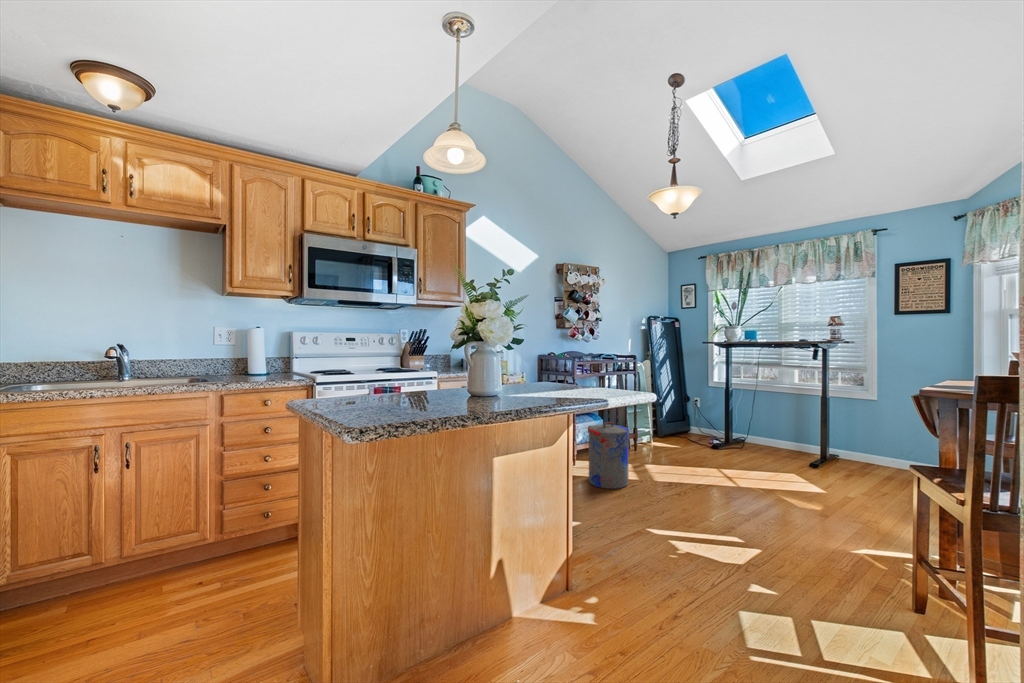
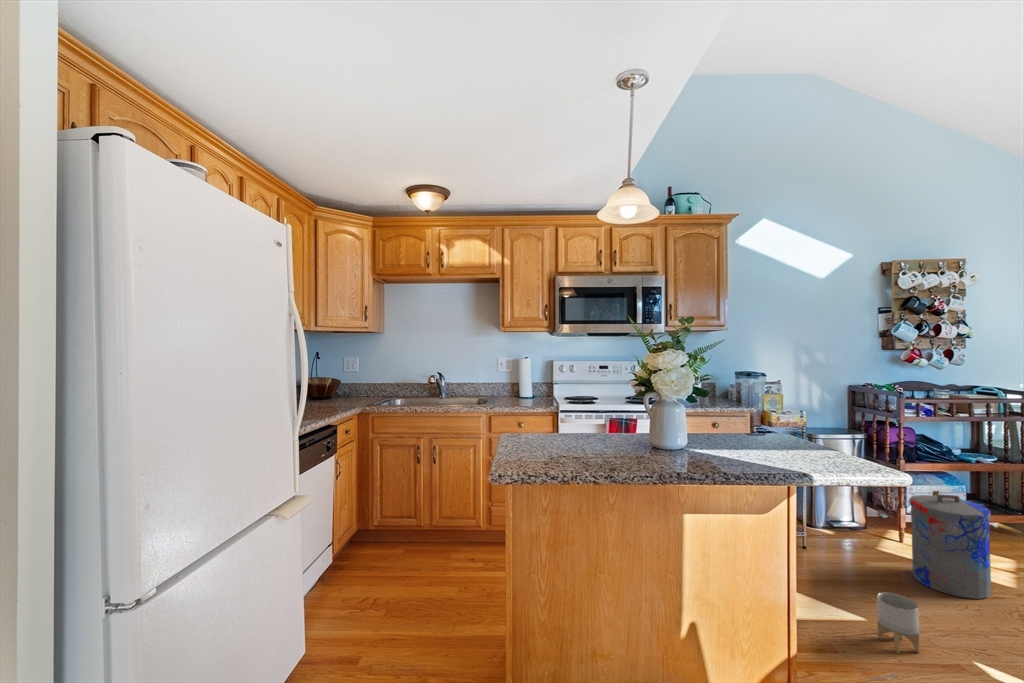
planter: none [590,493,613,533] -> present [877,592,920,653]

